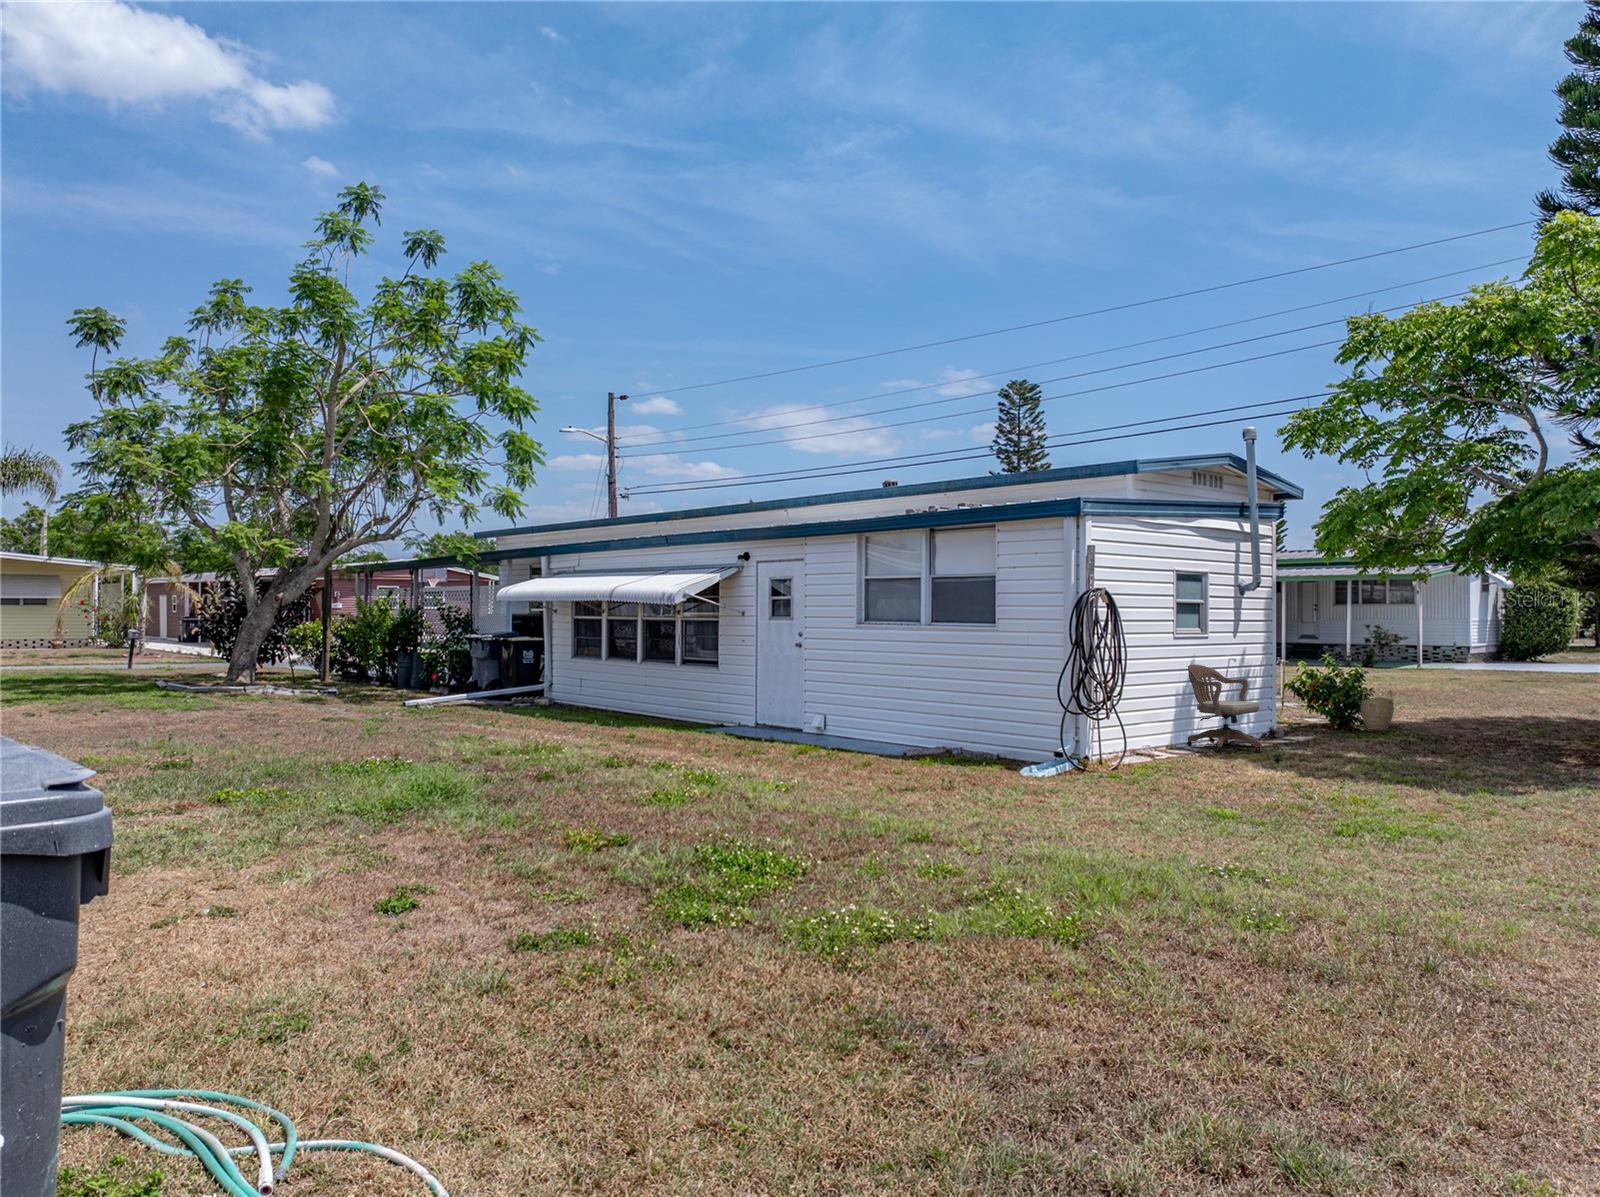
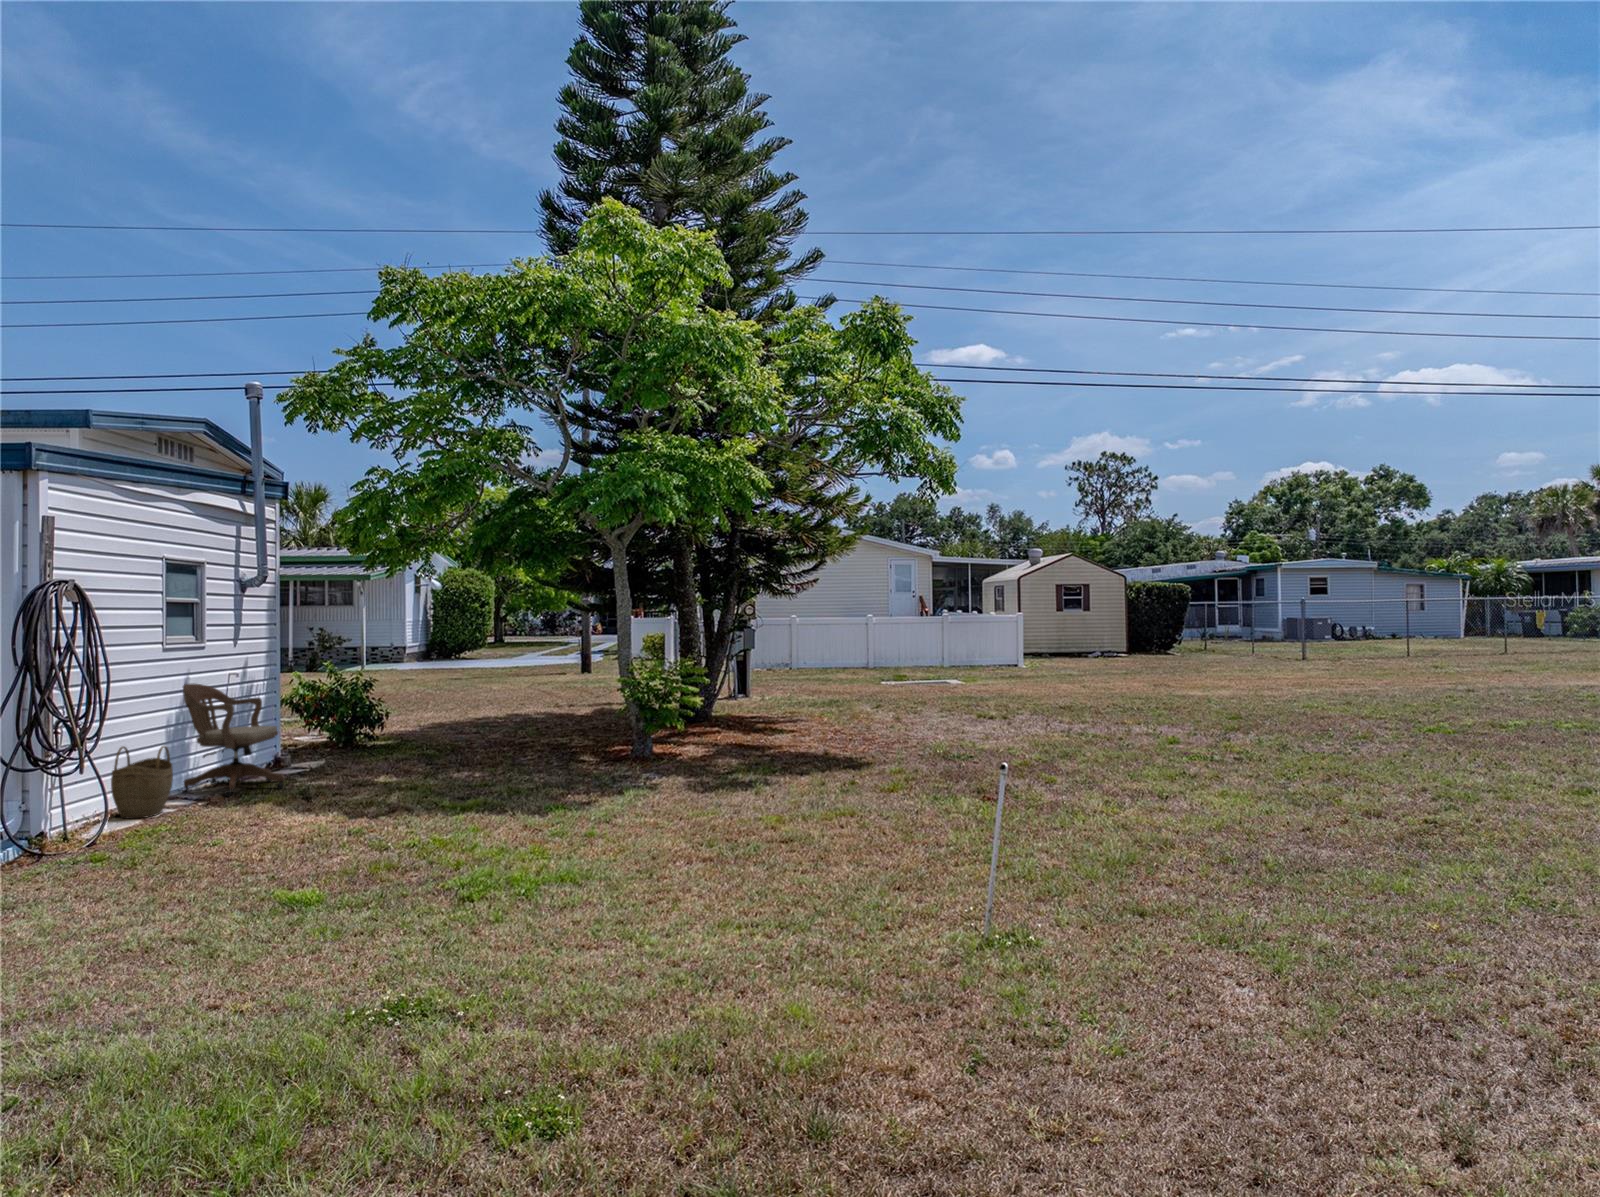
woven basket: present [1361,689,1394,730] -> present [111,746,173,818]

